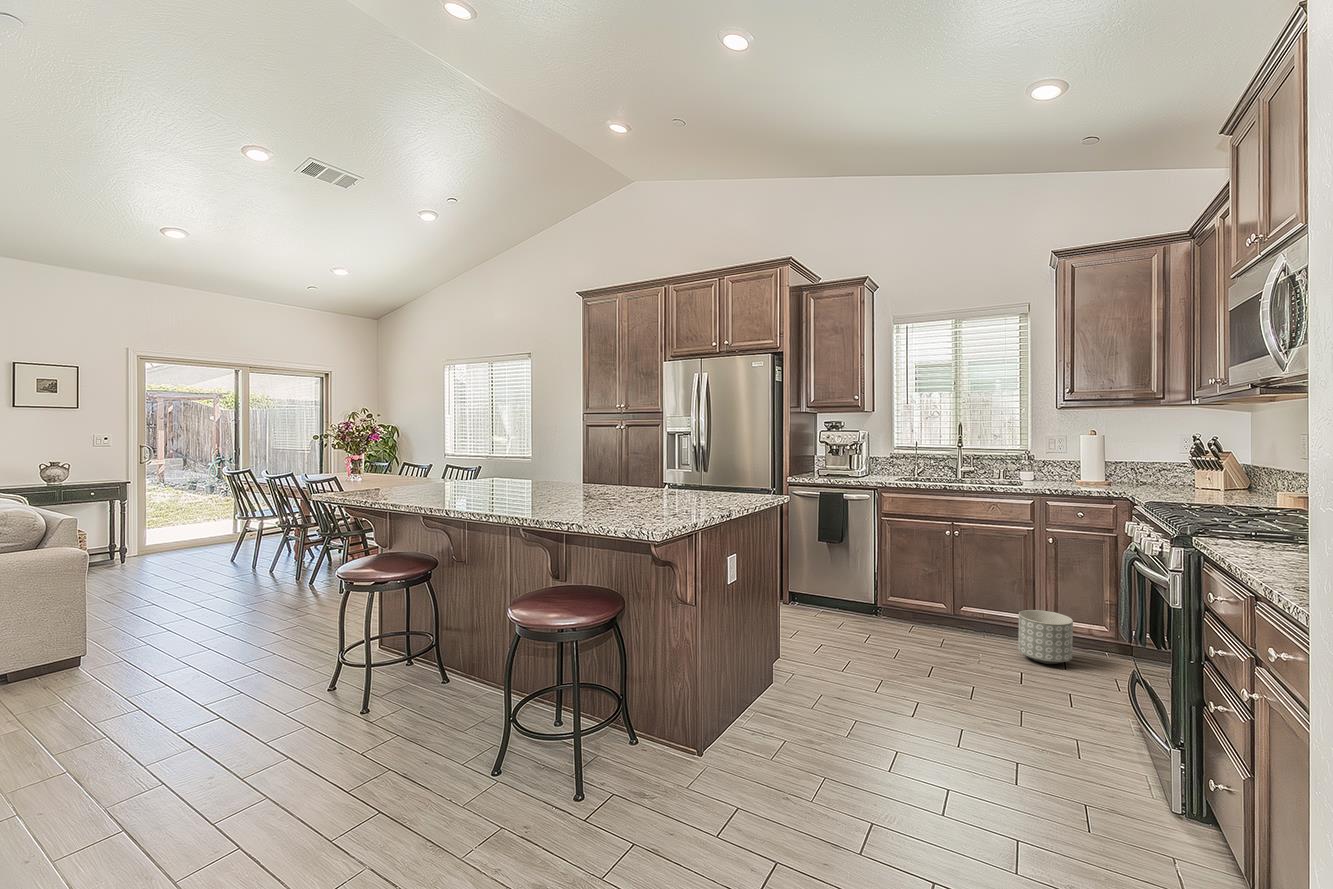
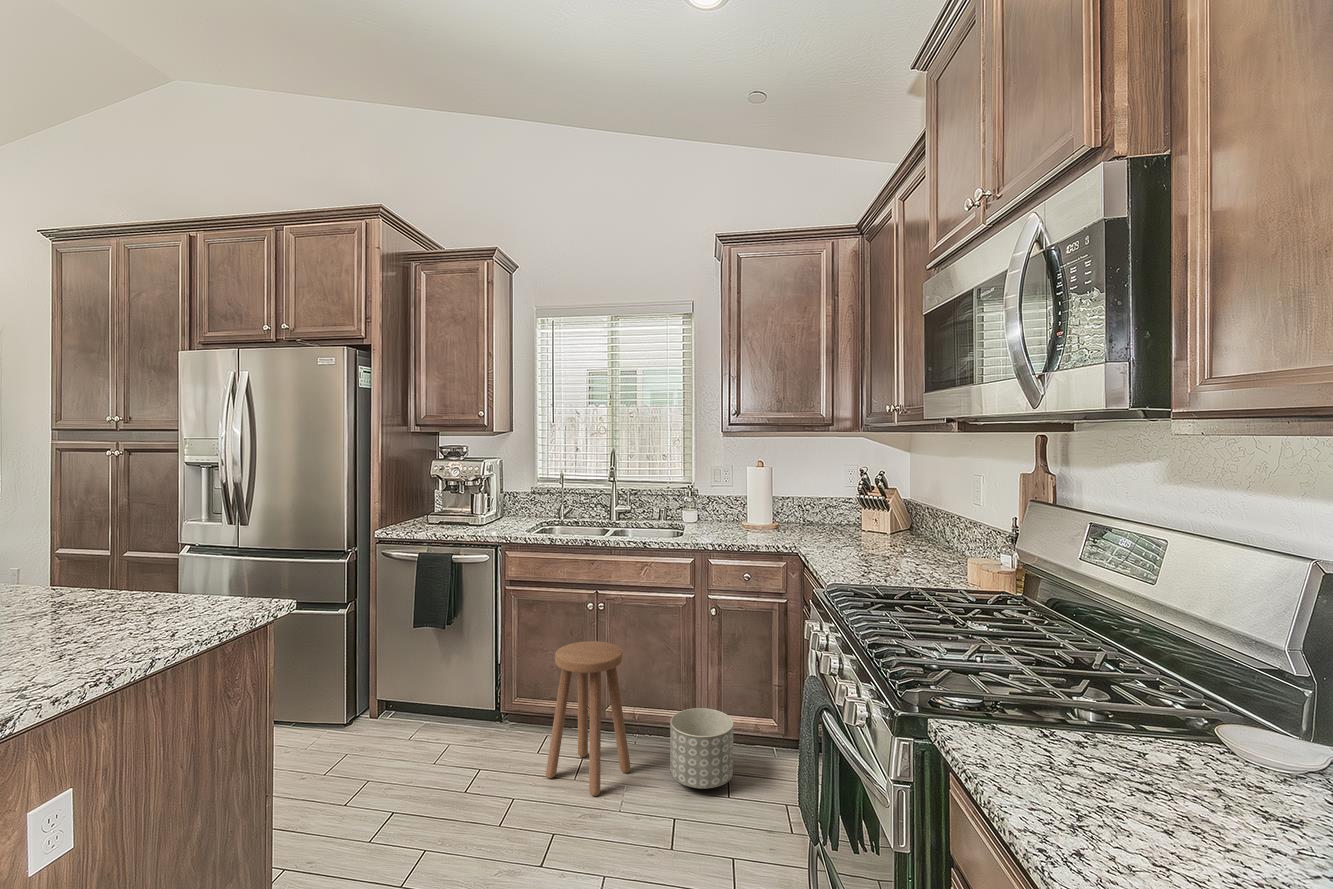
stool: none [921,555,985,656] -> present [546,641,631,796]

